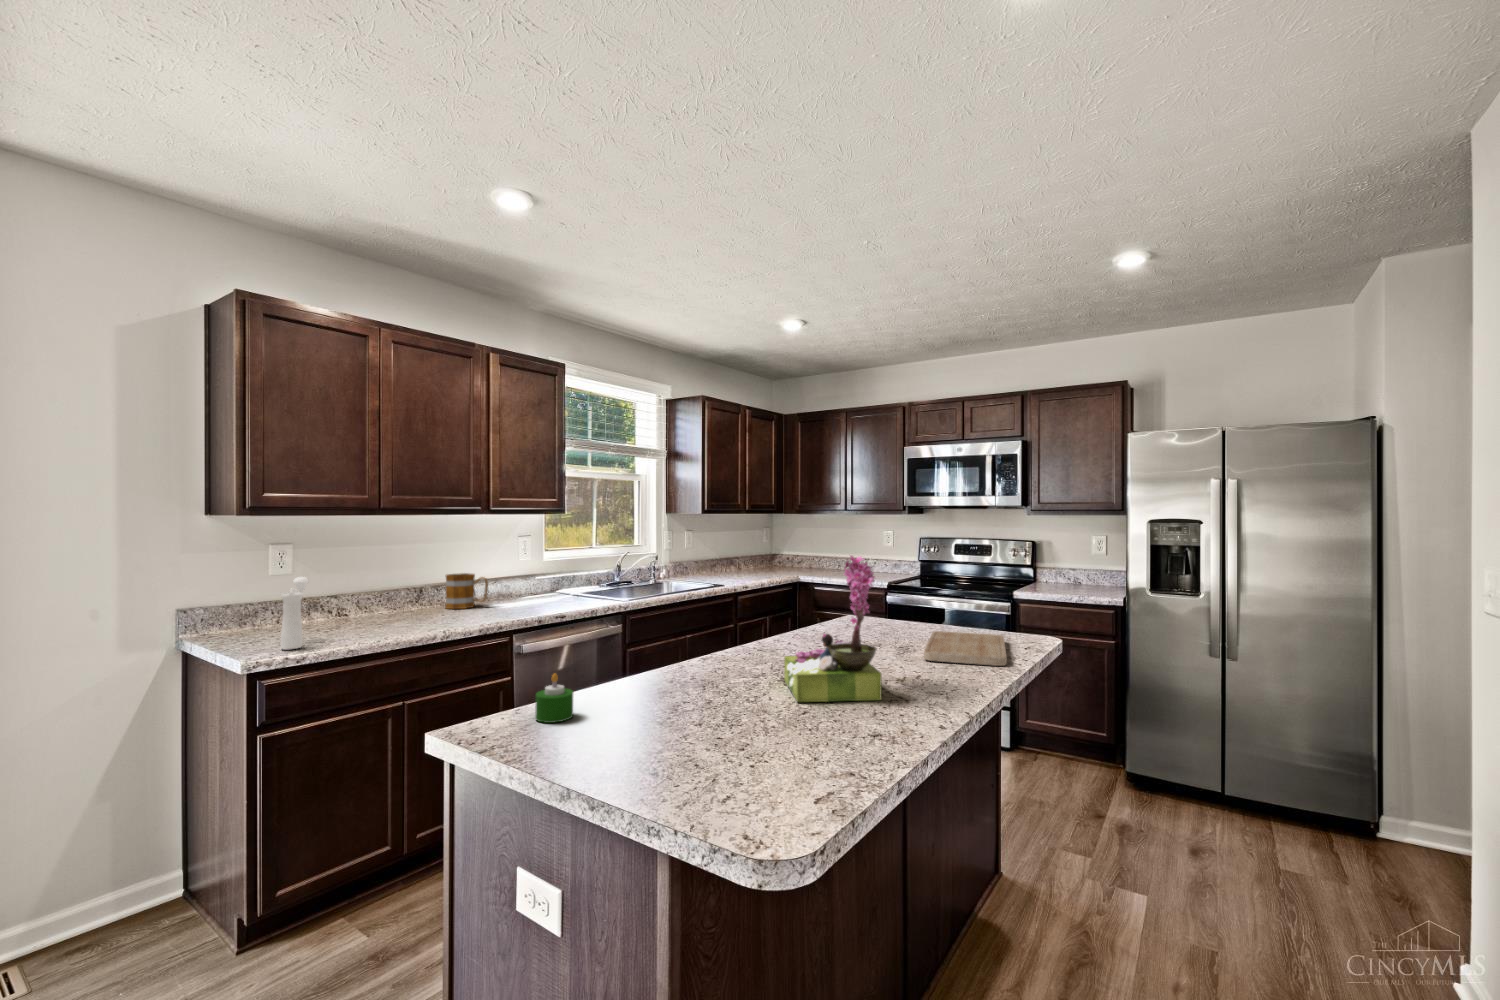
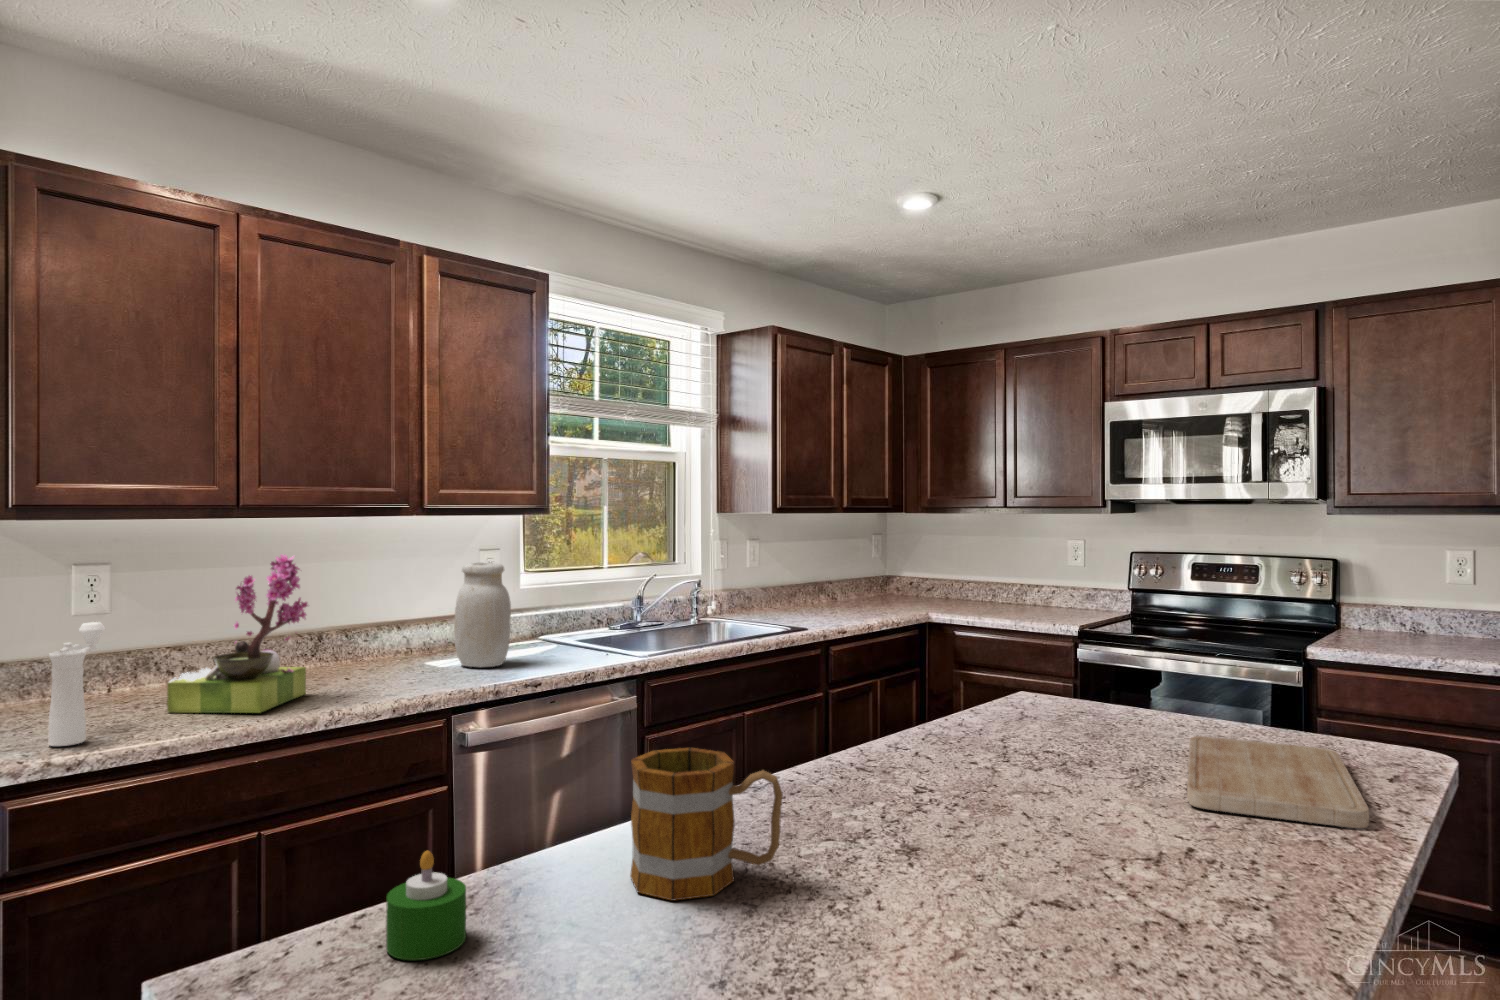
jar: none [508,543,543,608] -> present [454,562,511,667]
flower arrangement: present [784,556,882,702] -> present [167,554,308,713]
mug: present [445,573,488,609] -> present [630,748,783,900]

